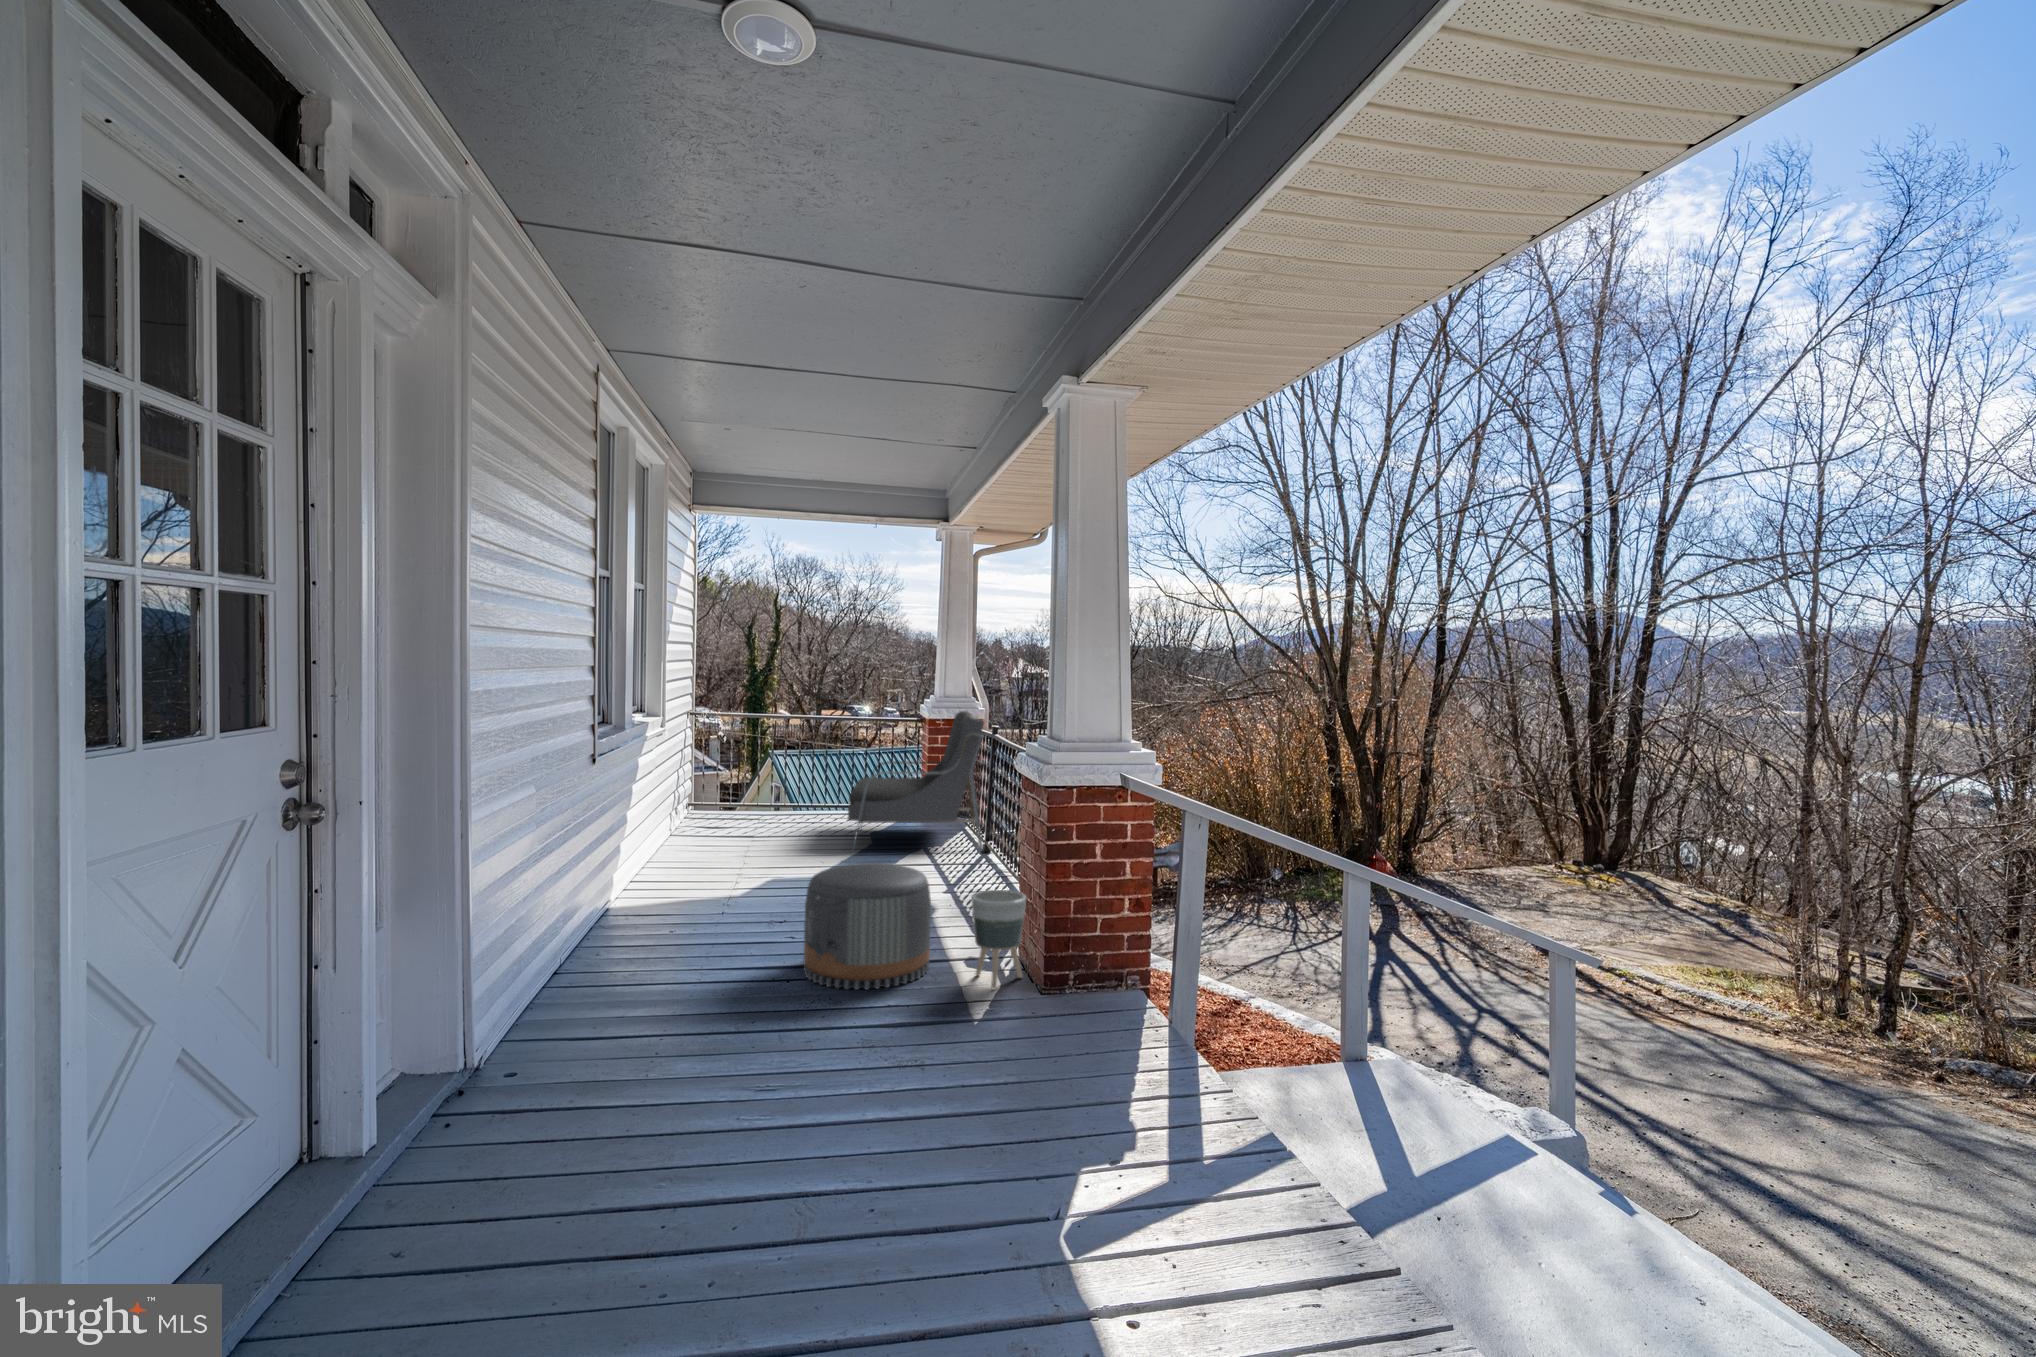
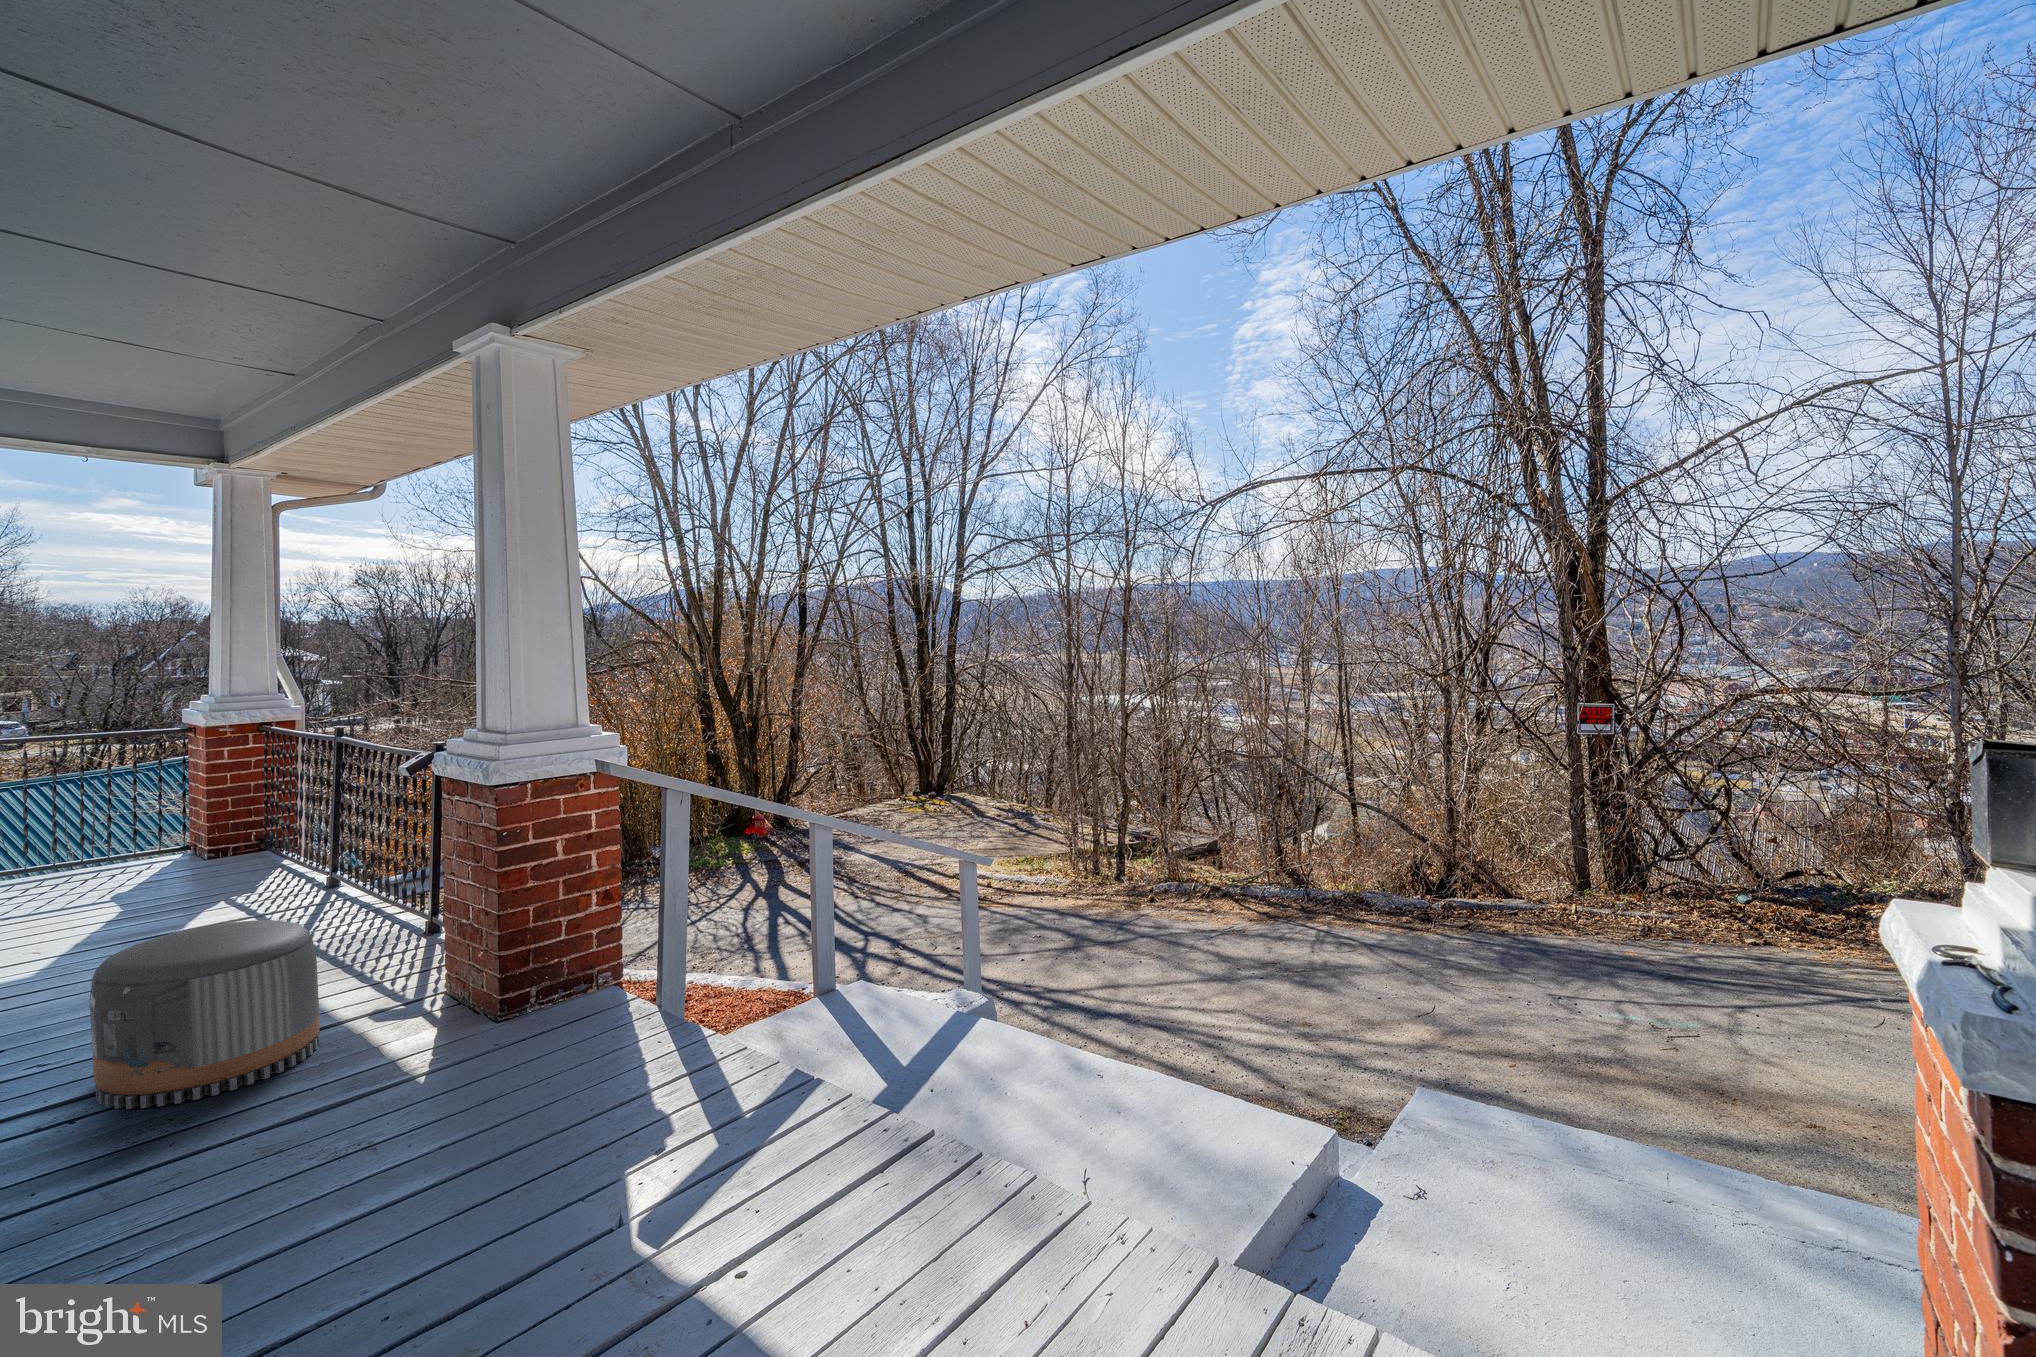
armchair: present [848,711,984,851] -> none [57,710,315,930]
planter: present [971,890,1026,989] -> none [385,917,464,1036]

